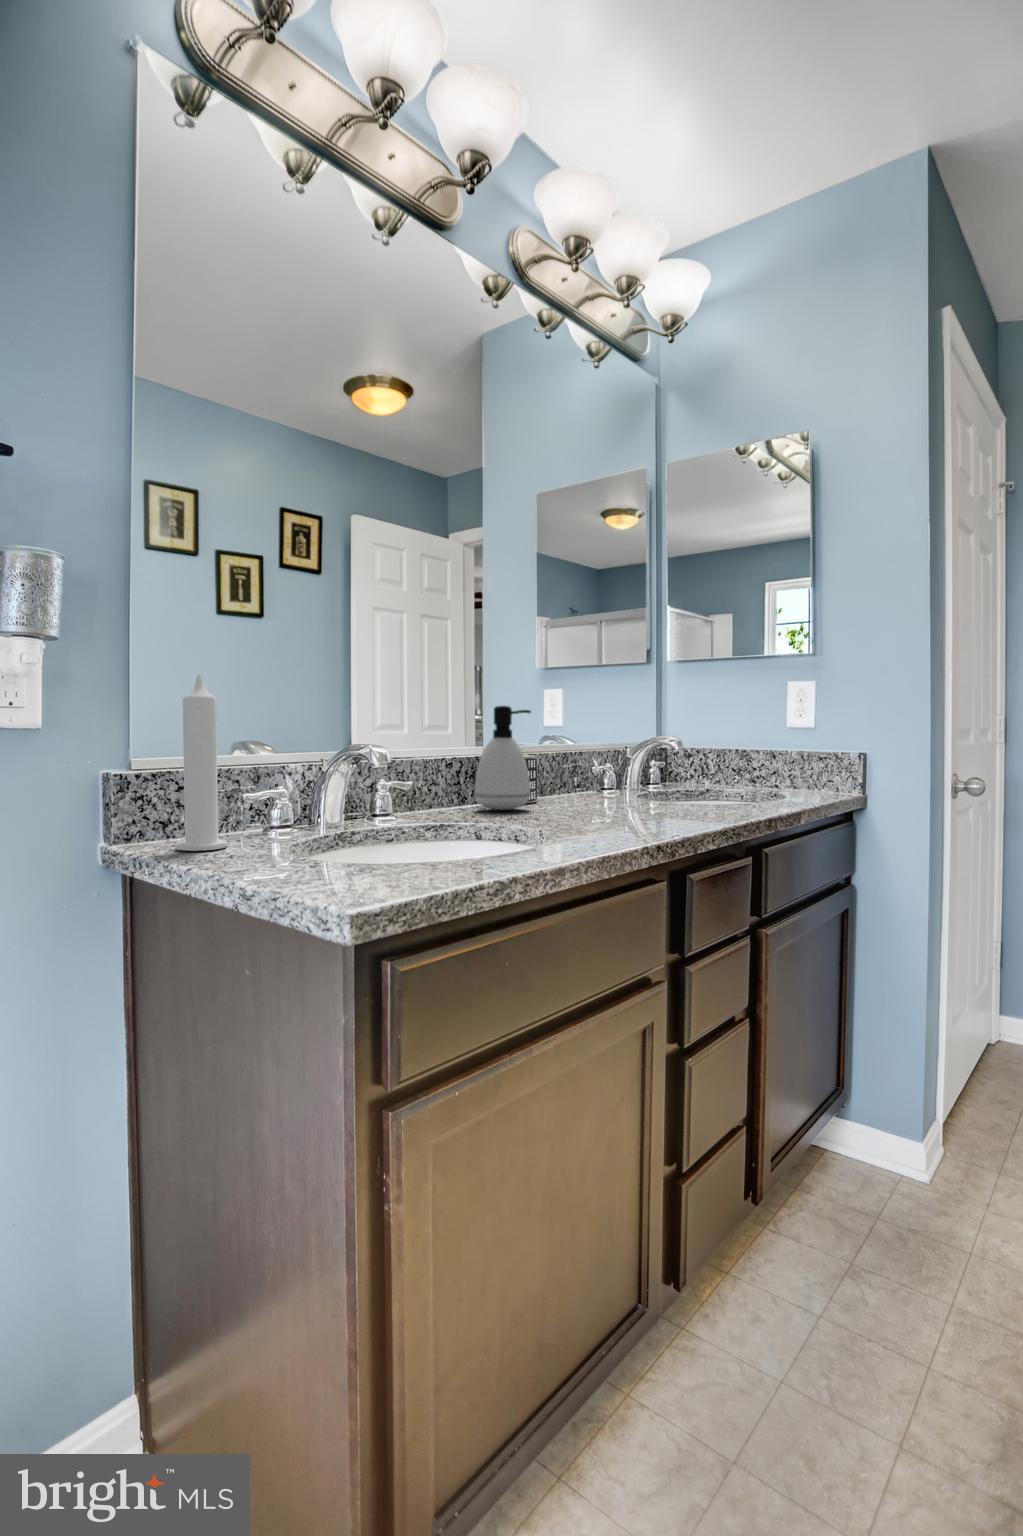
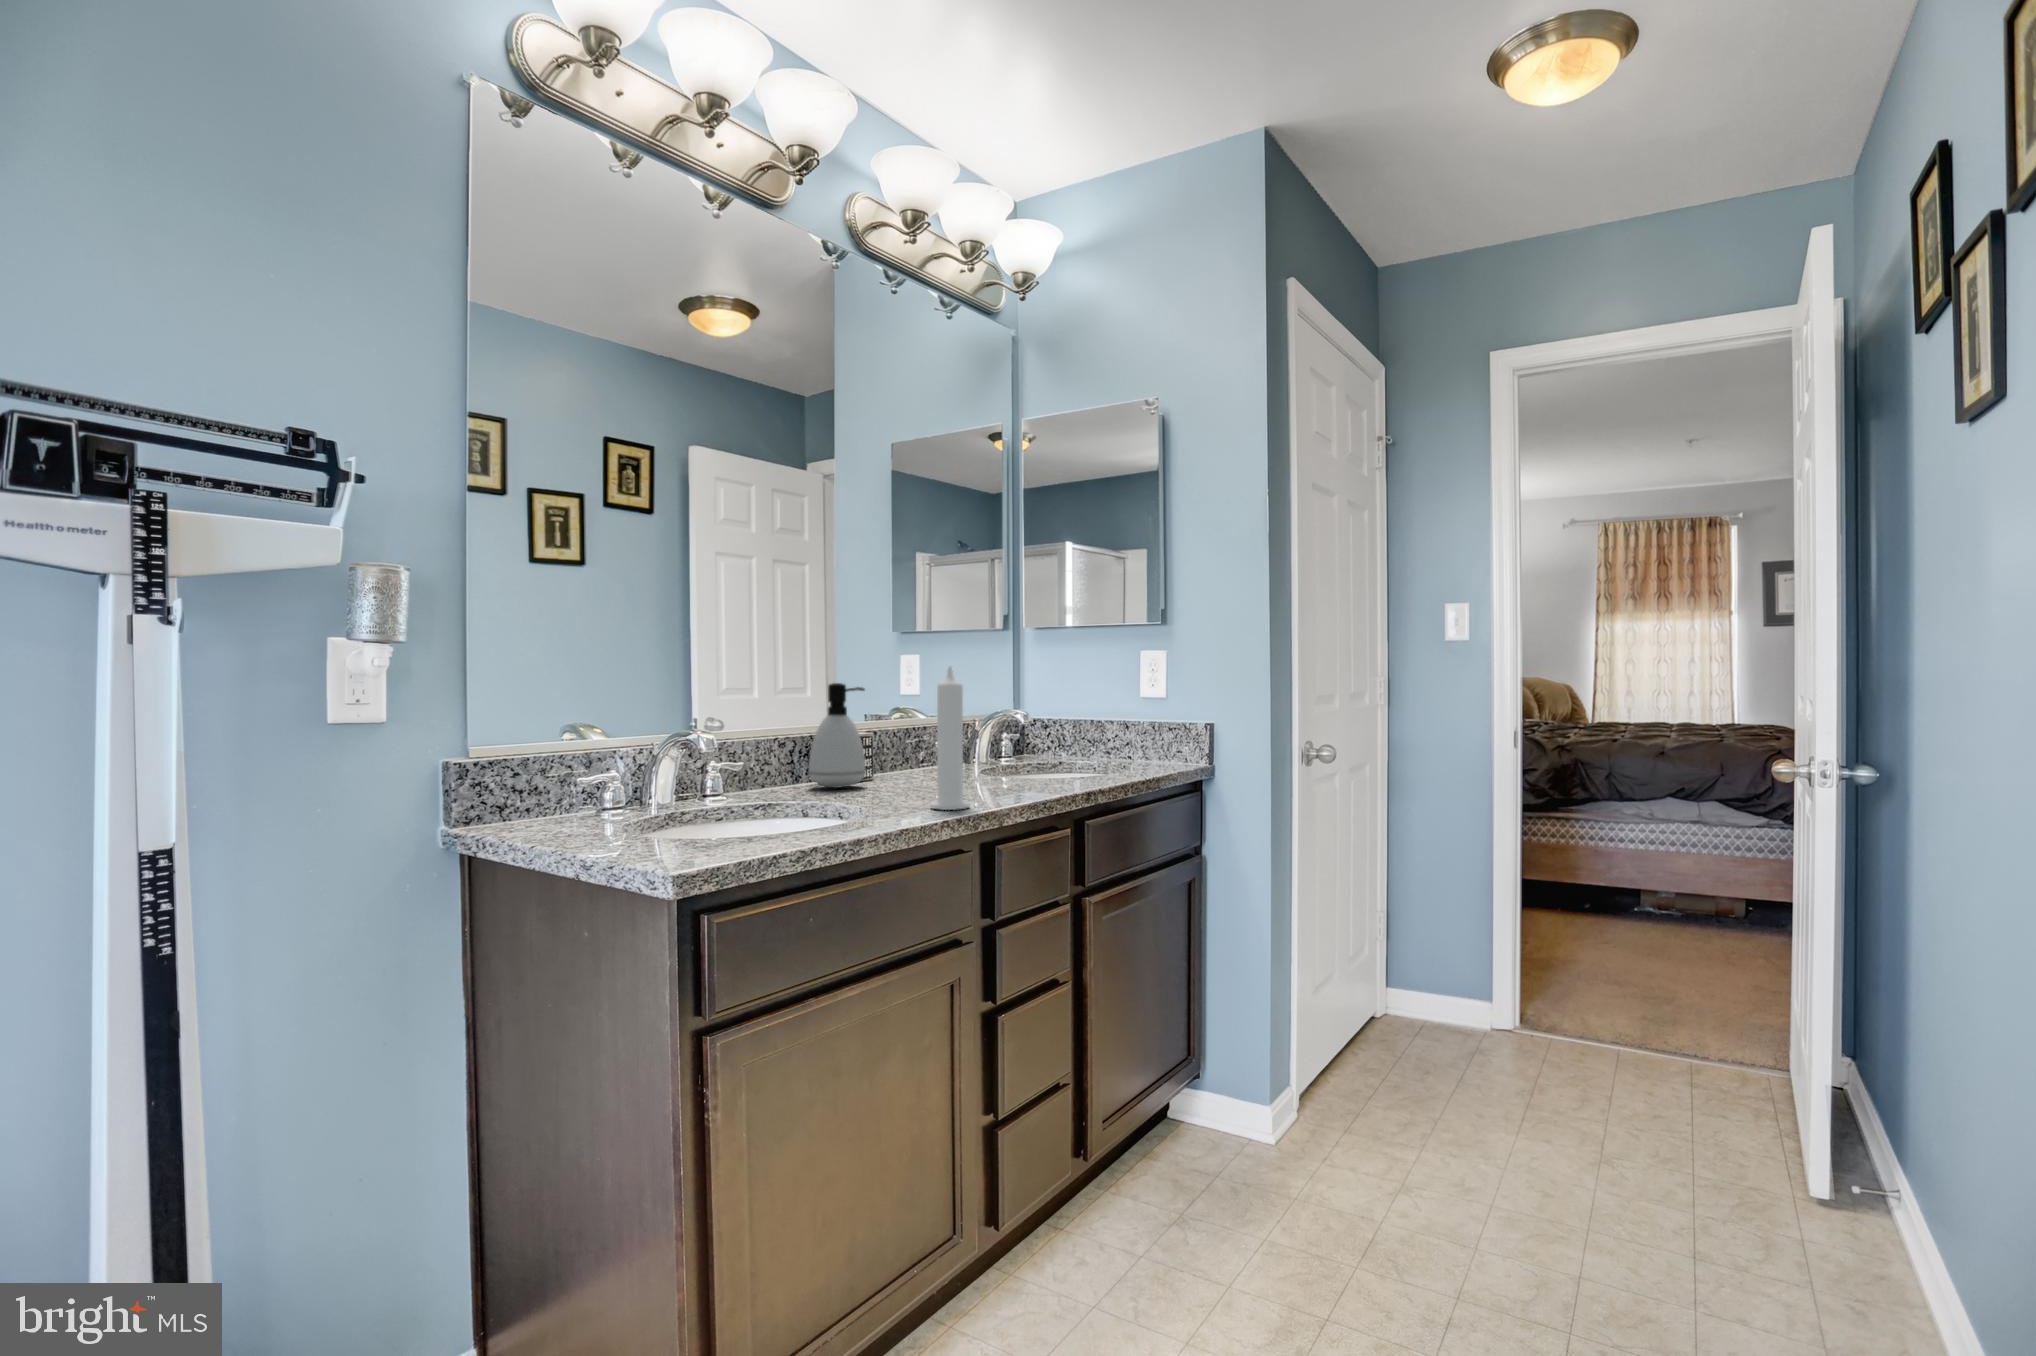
candle: present [175,674,228,851] -> present [930,666,970,810]

